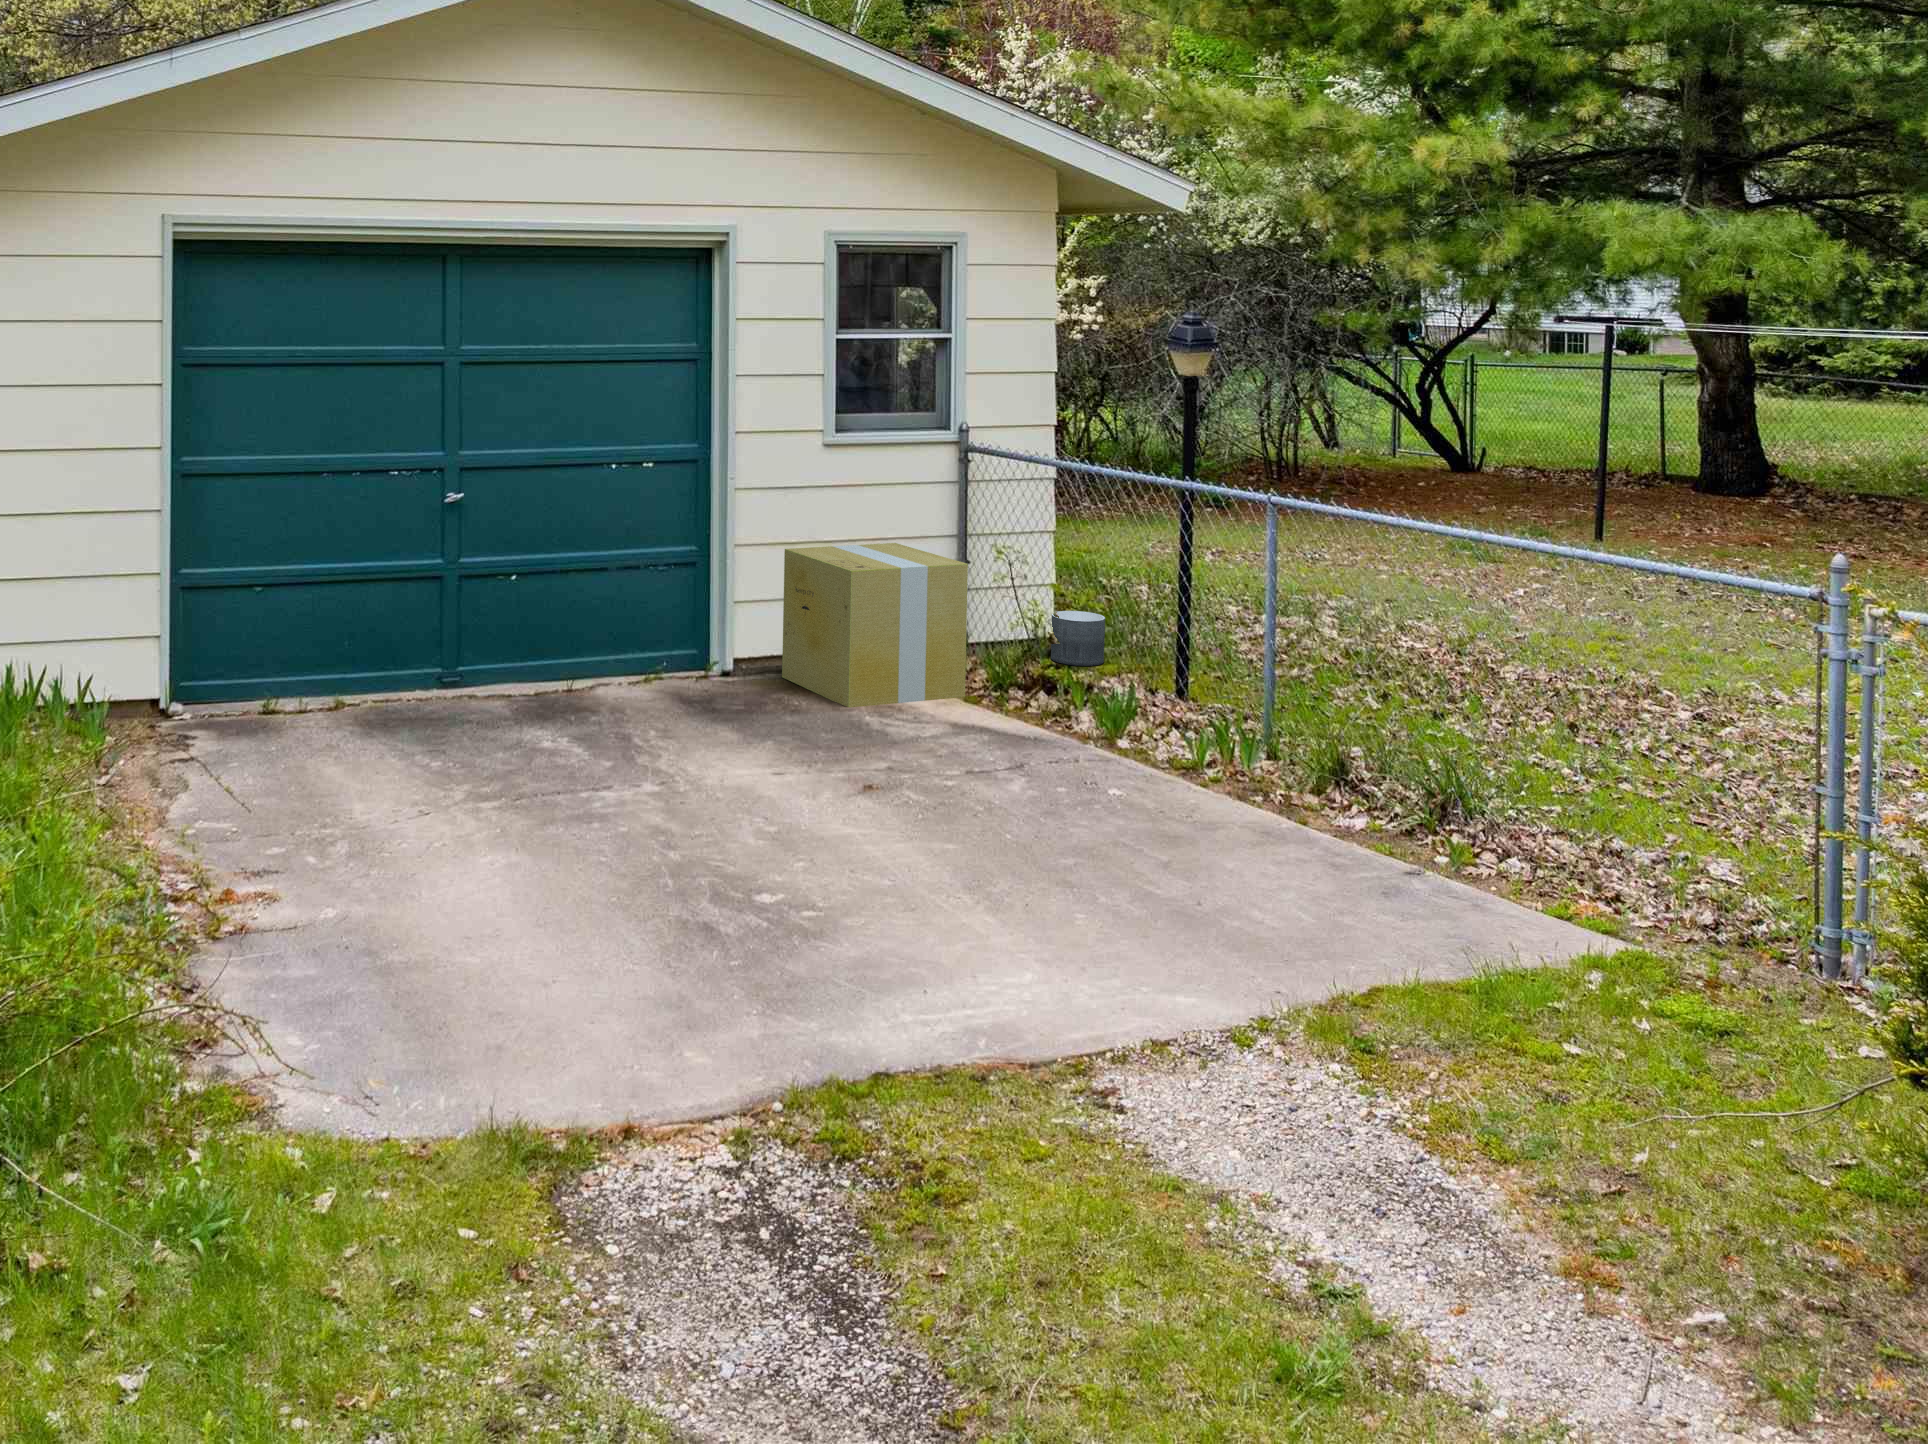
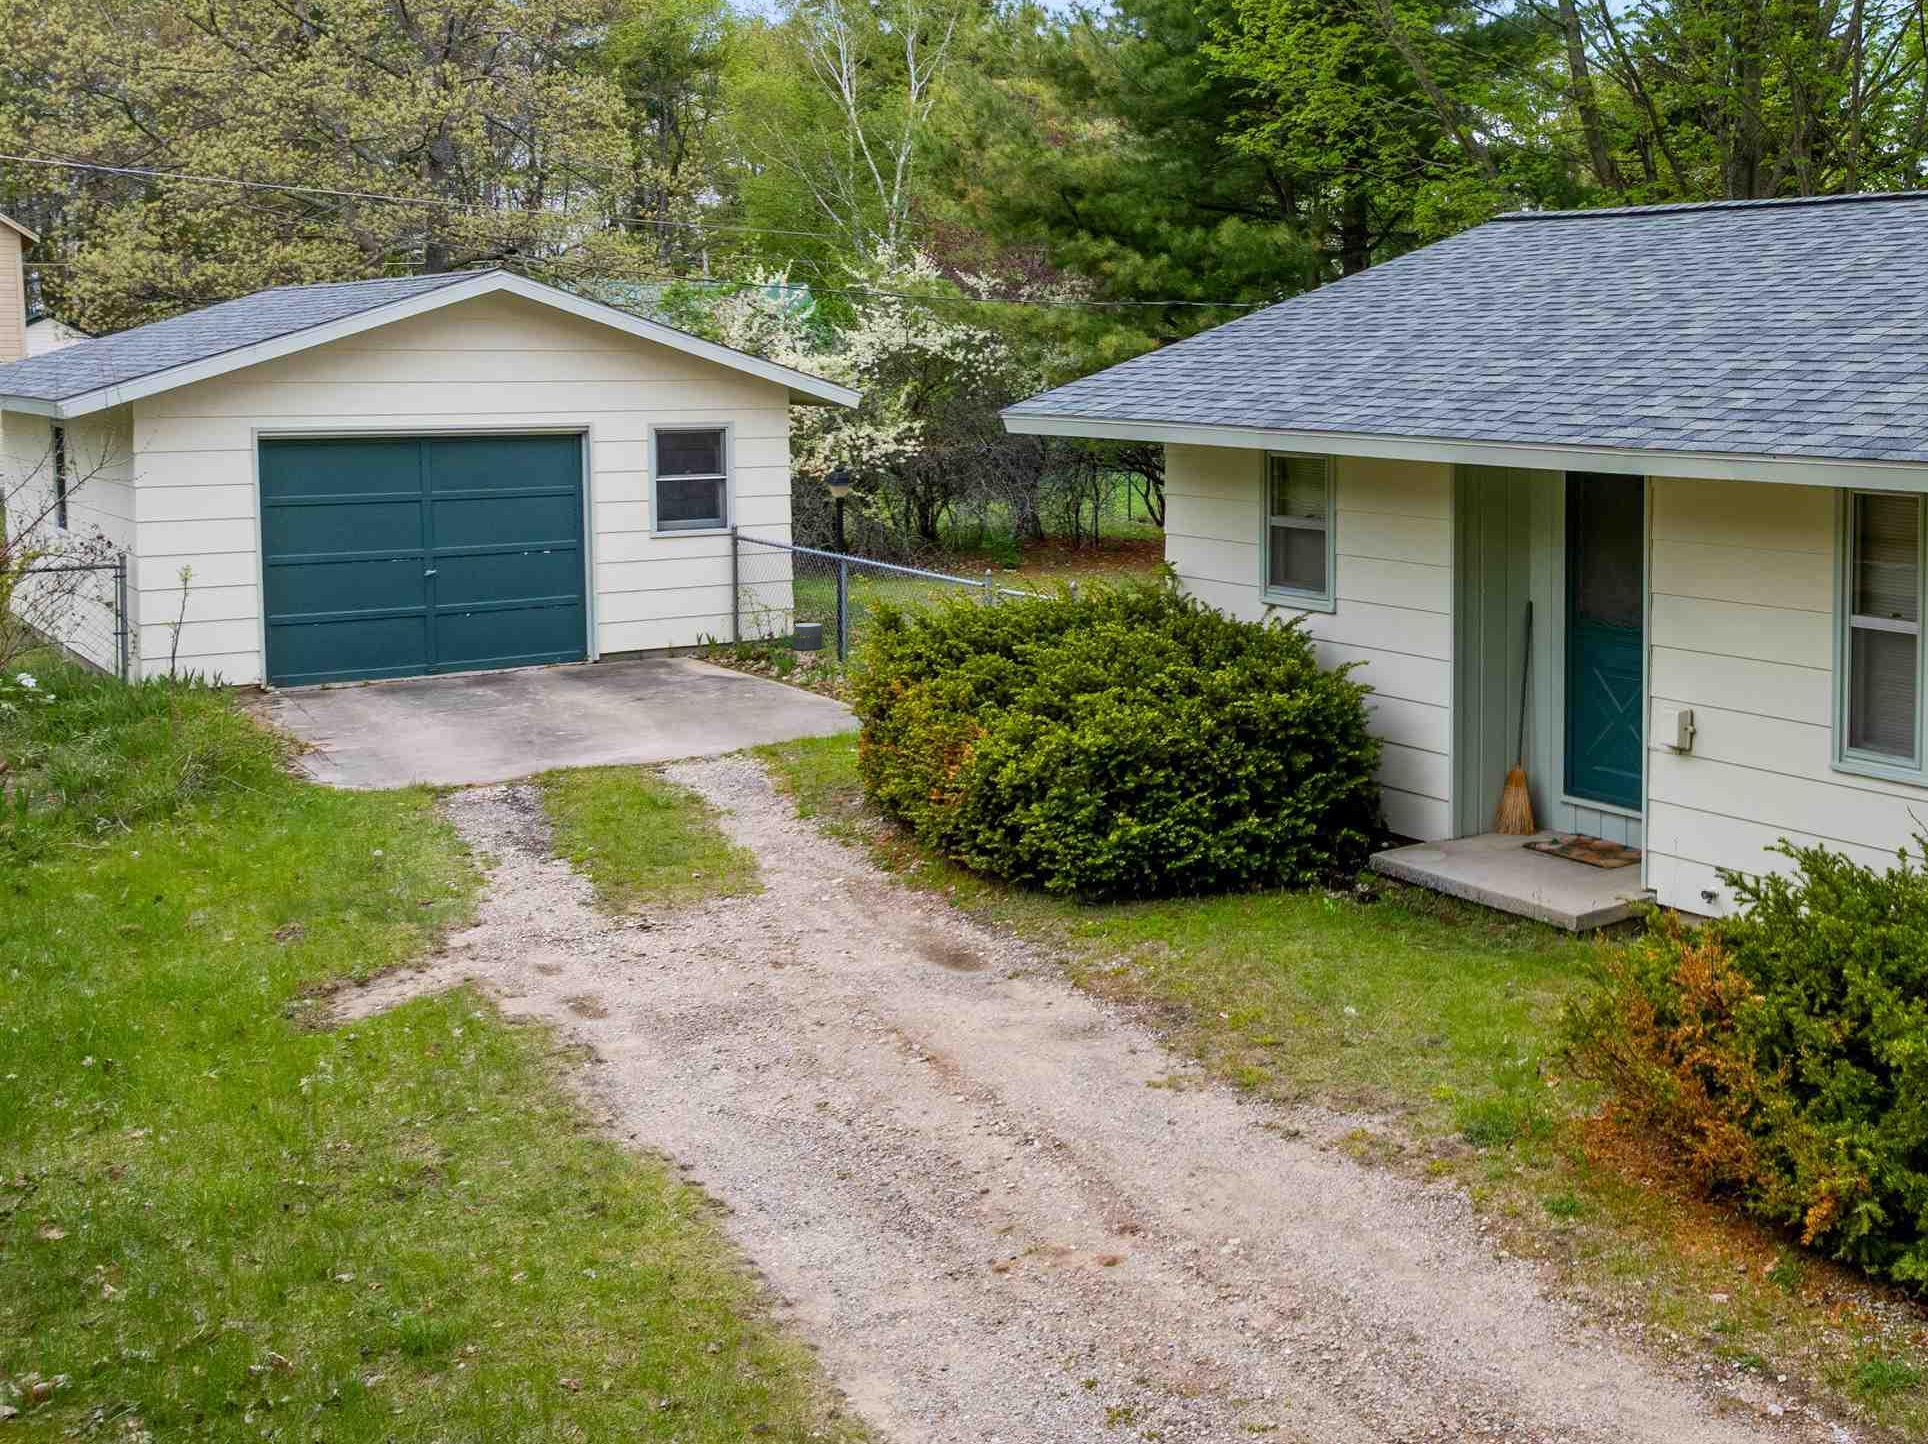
cardboard box: present [782,543,968,708] -> none [627,589,722,670]

